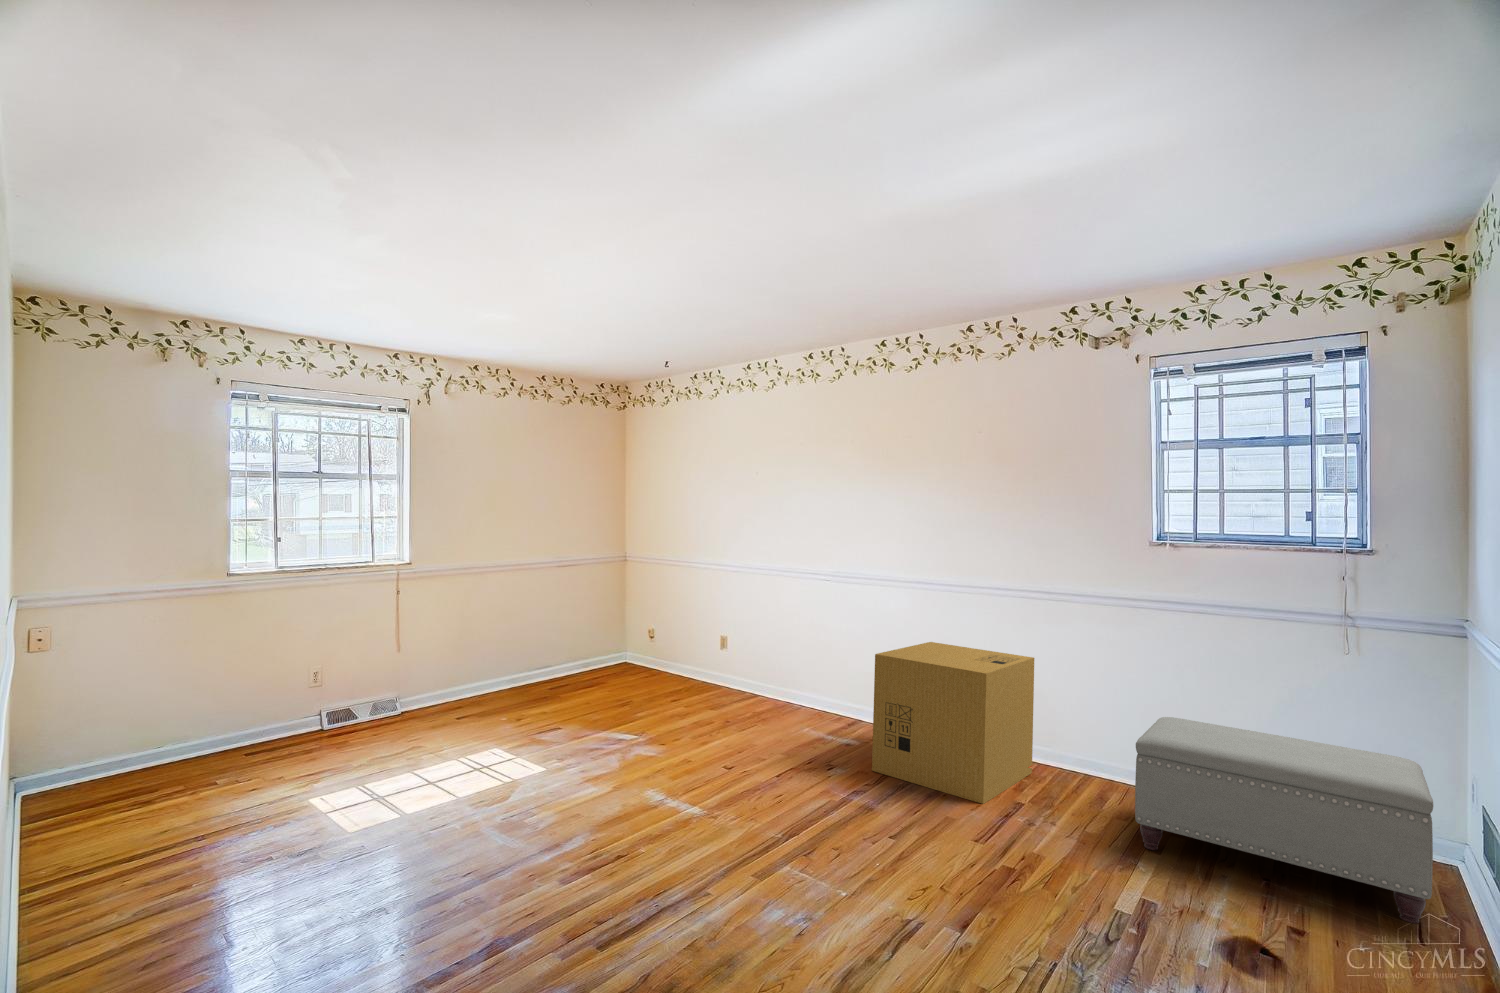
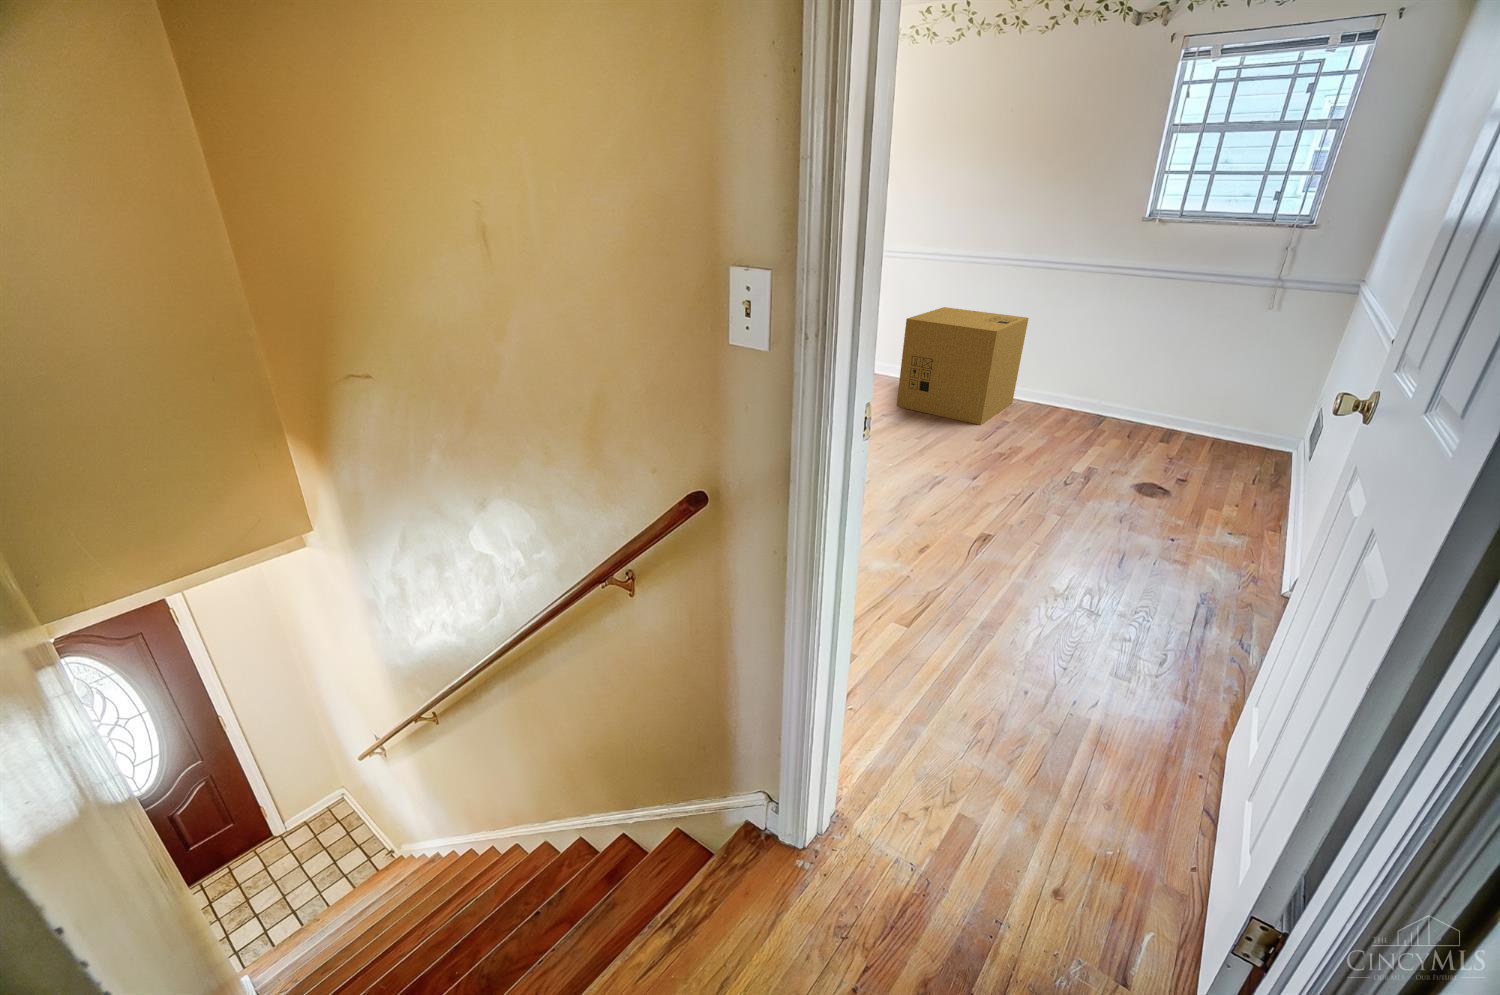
ottoman: present [1135,717,1433,924] -> none [1090,359,1295,481]

